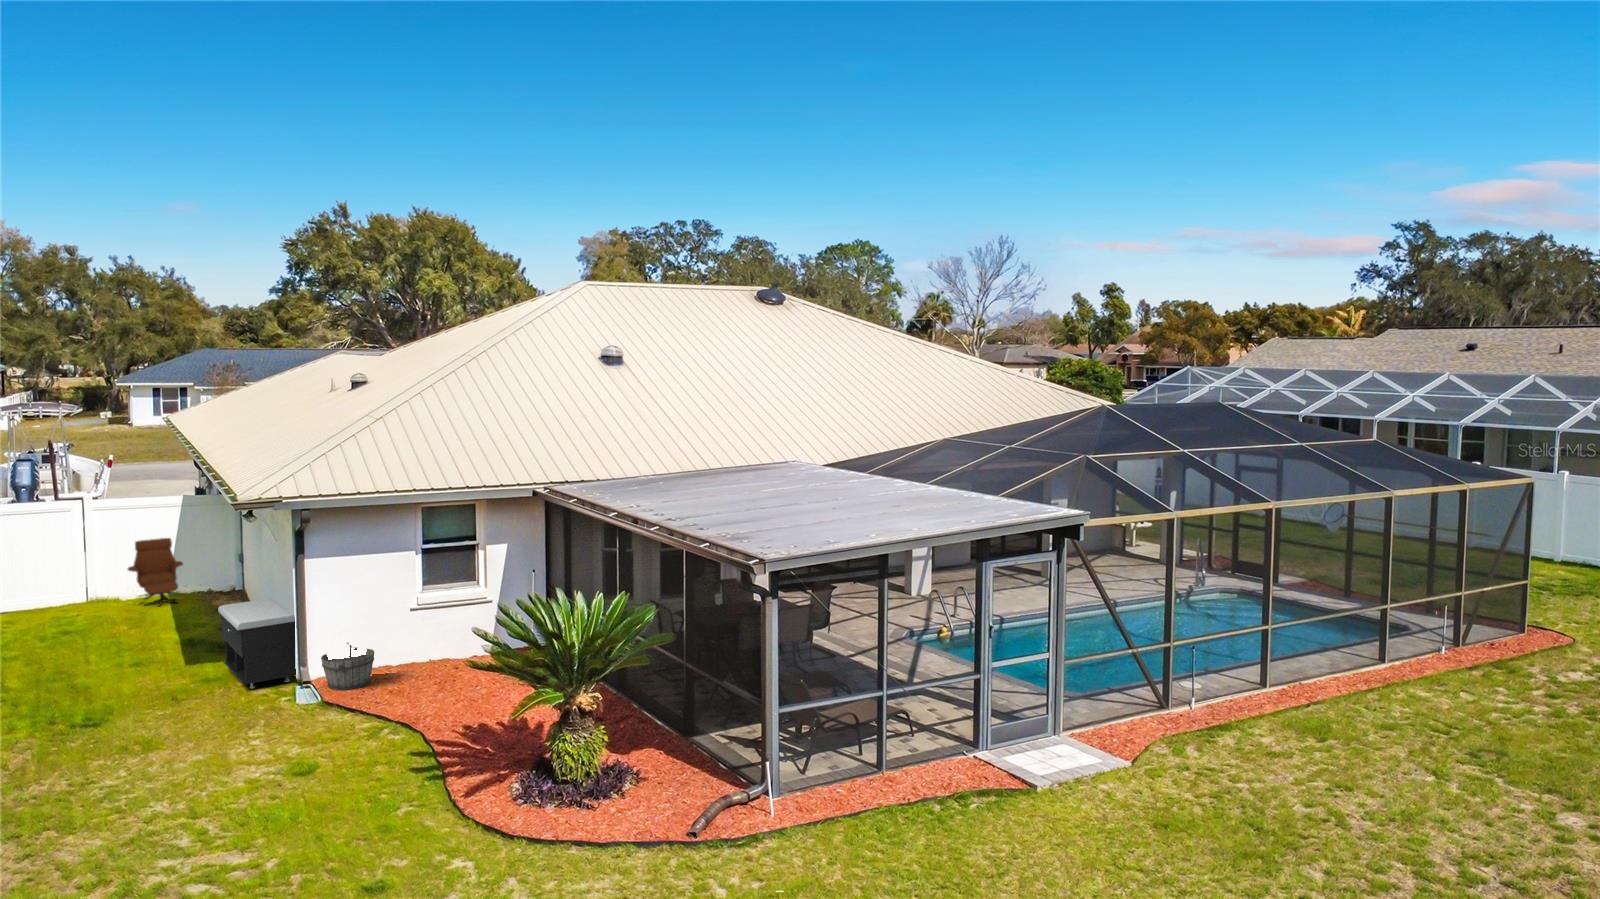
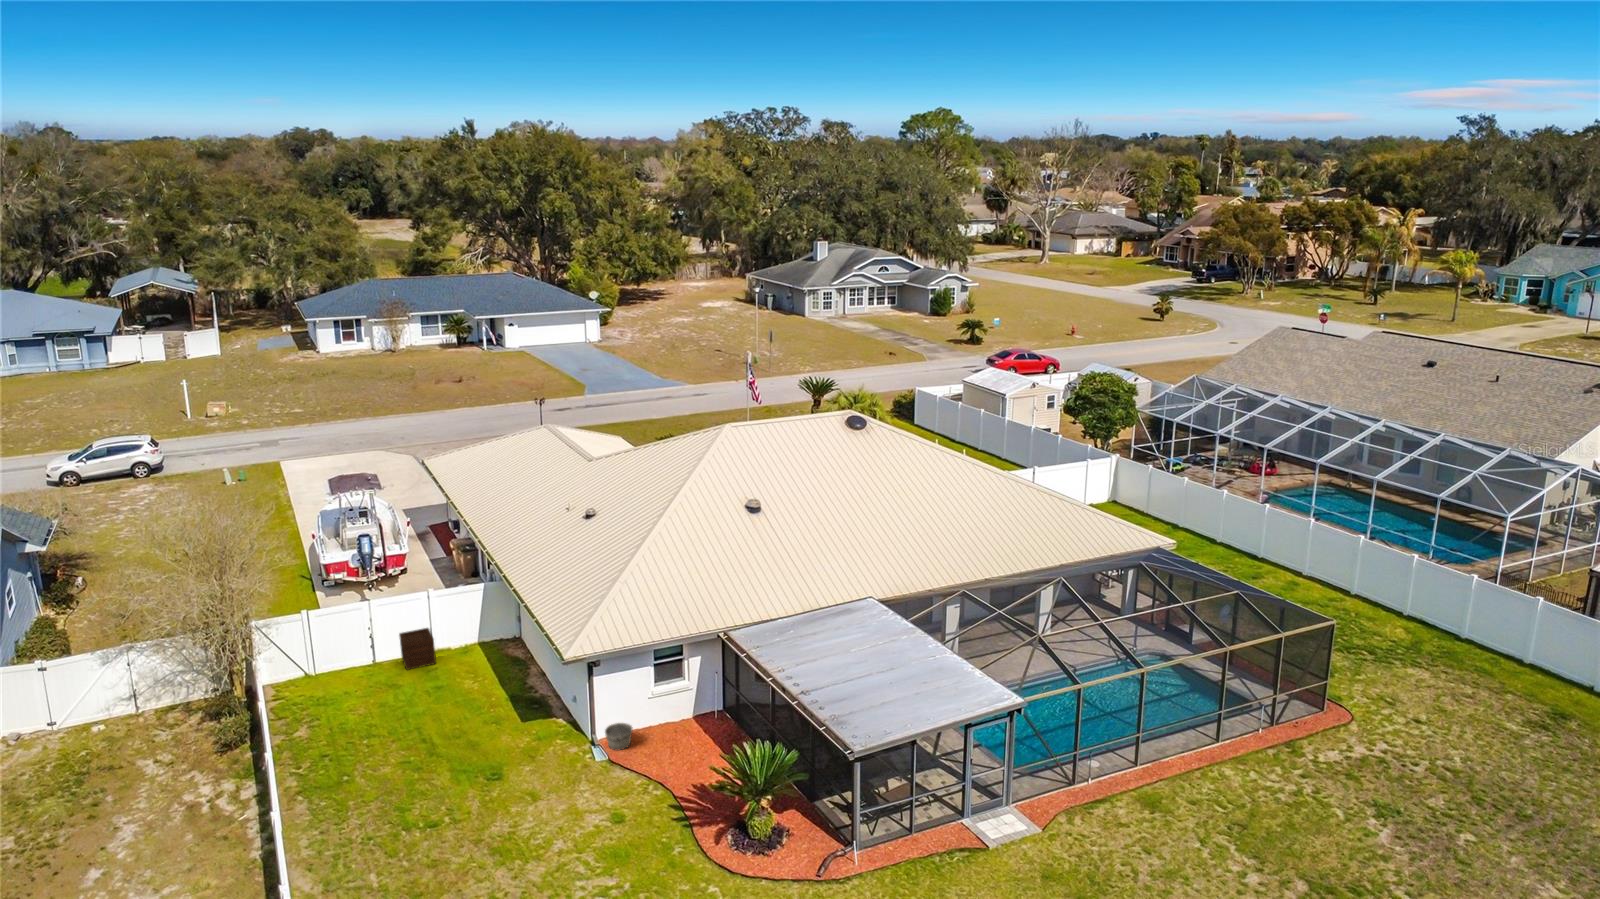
lounge chair: present [128,538,183,606] -> none [457,611,490,660]
wooden crate: none [18,557,81,618] -> present [399,628,436,670]
storage bench: present [218,599,297,689] -> none [543,688,591,747]

